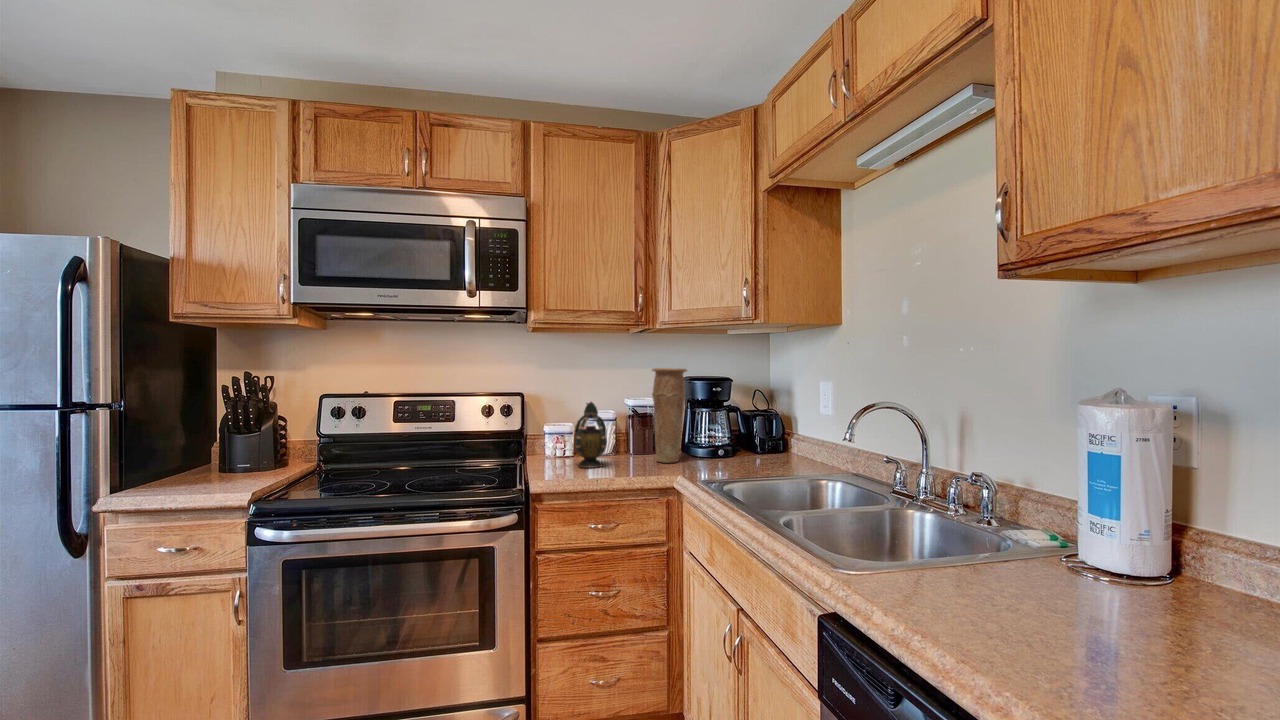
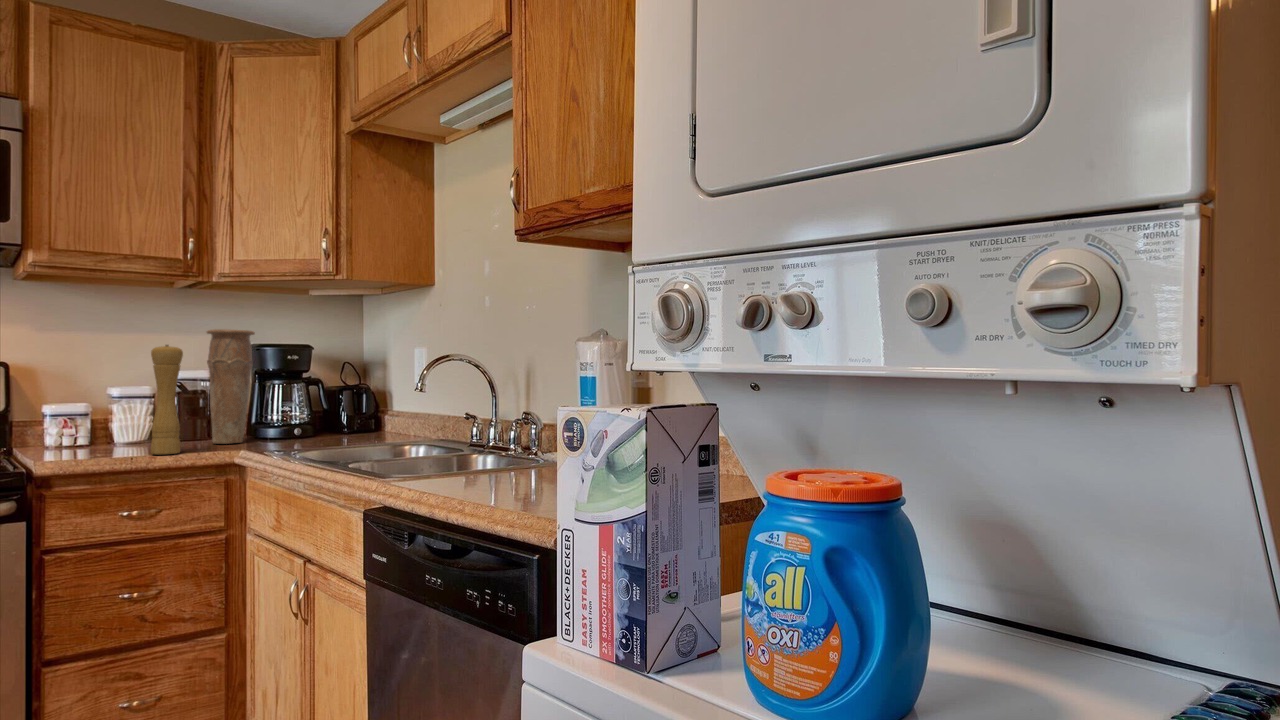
pepper mill: none [612,384,635,475] -> present [151,345,183,455]
teapot: present [574,402,607,468] -> none [91,369,142,452]

